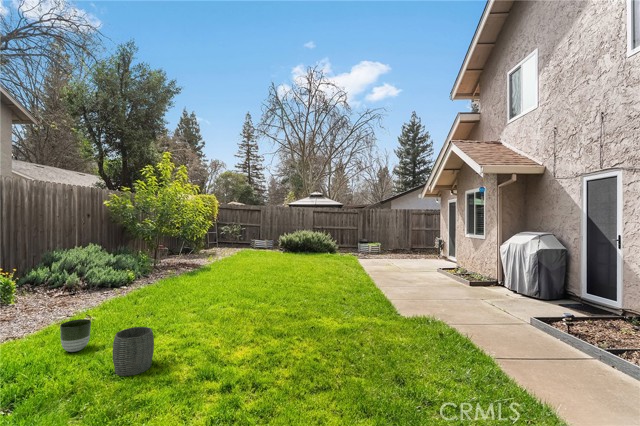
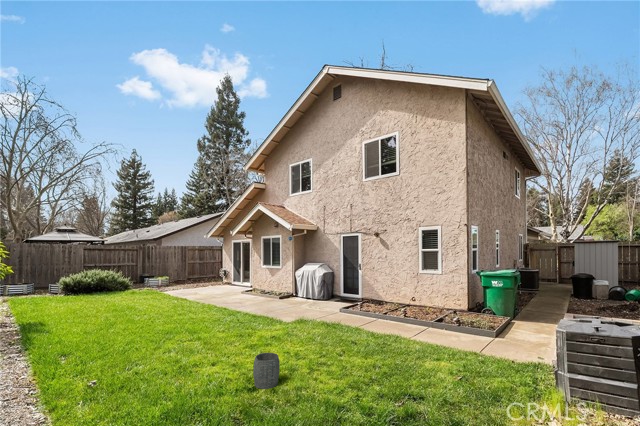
planter: present [60,319,91,352] -> none [183,370,207,402]

